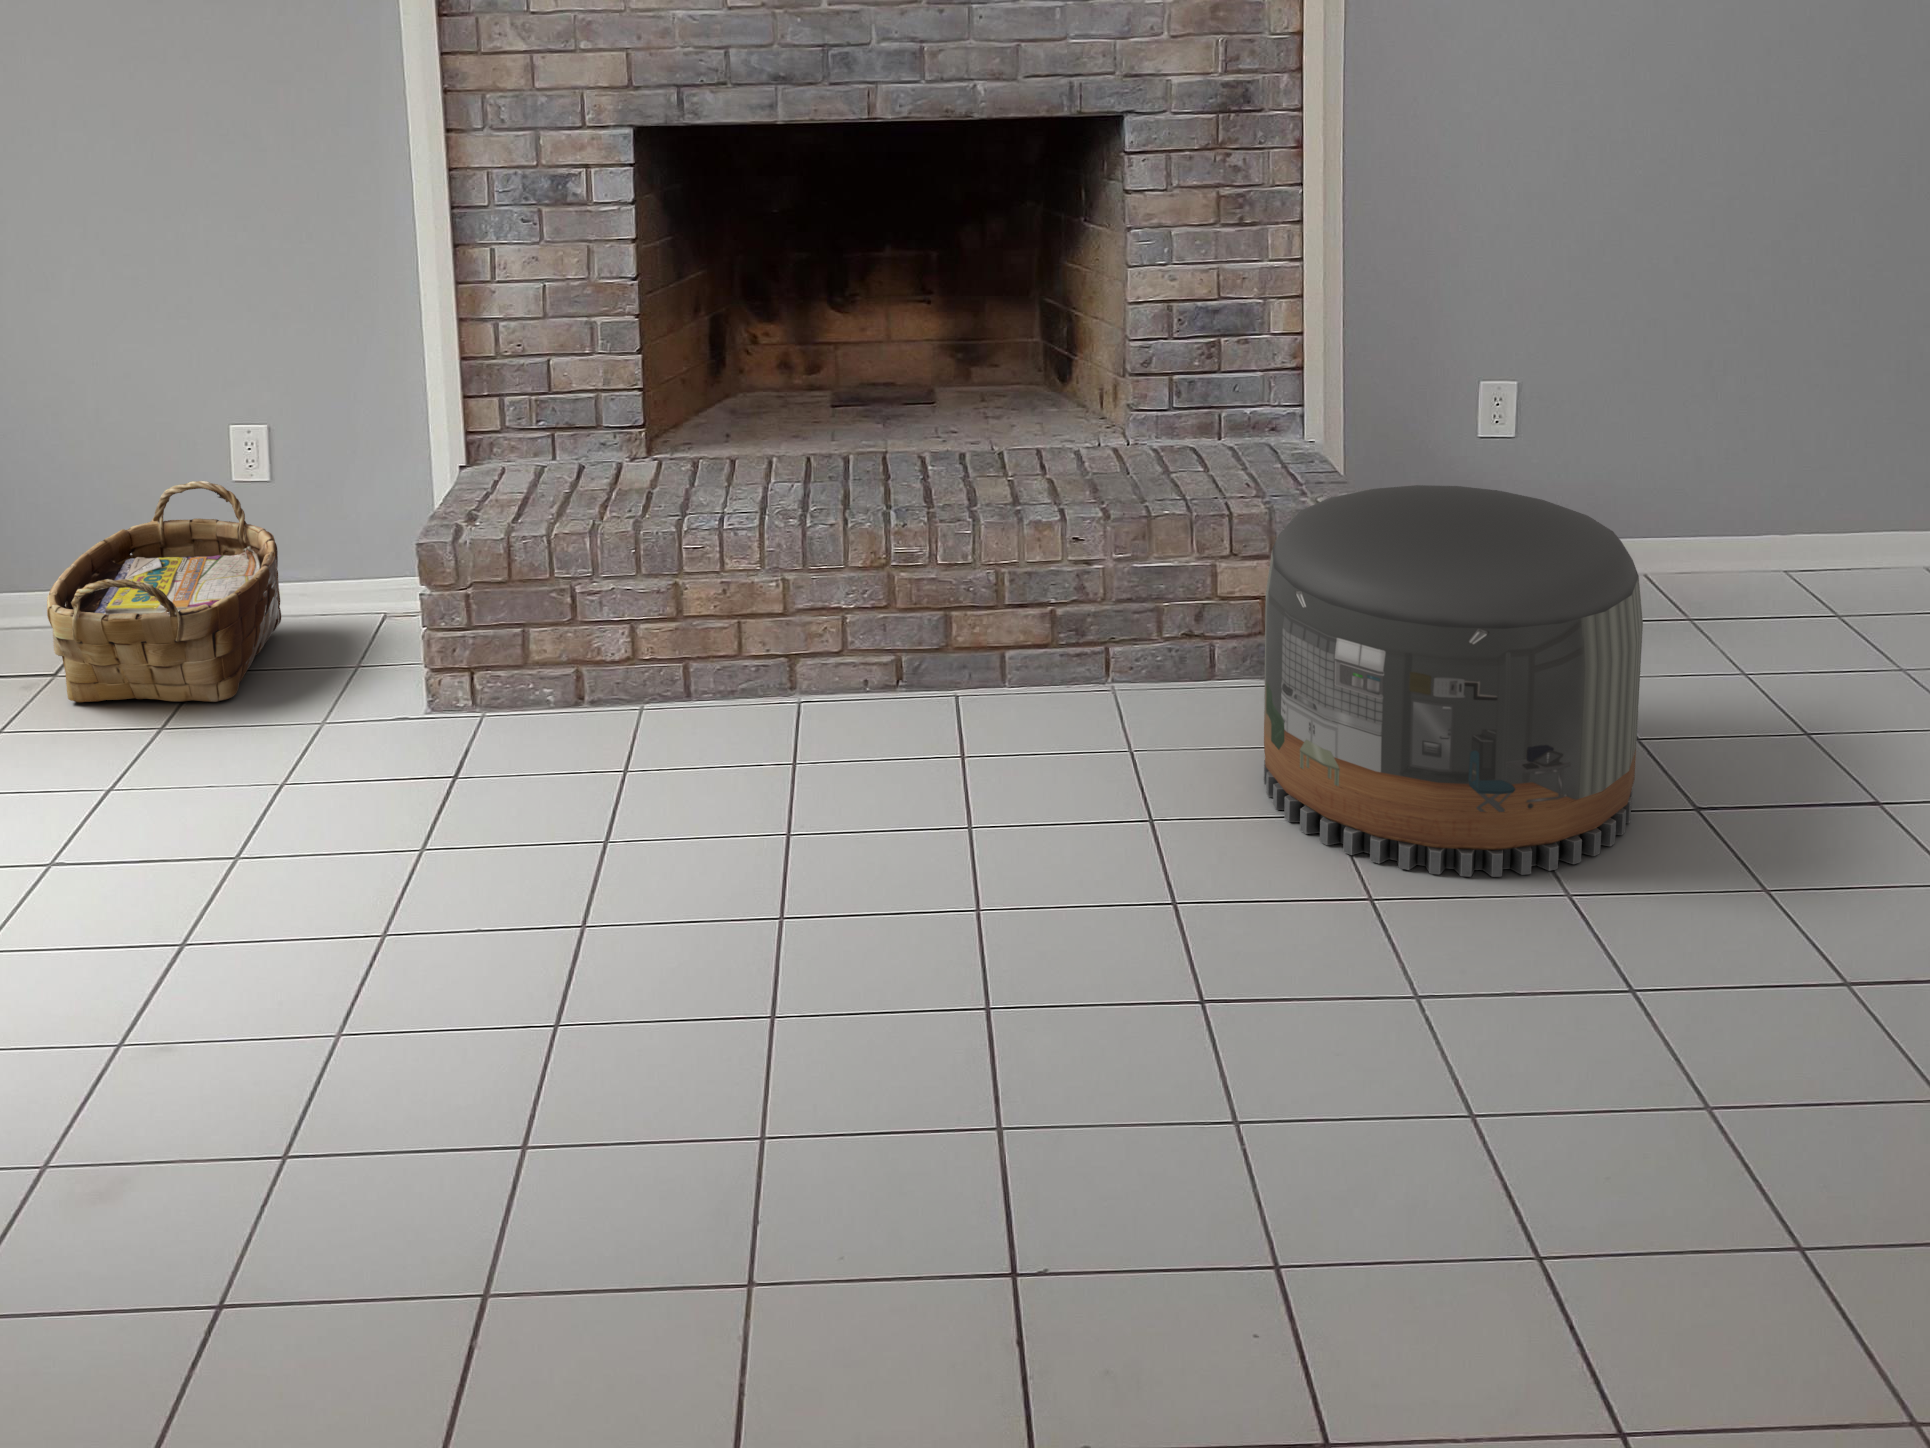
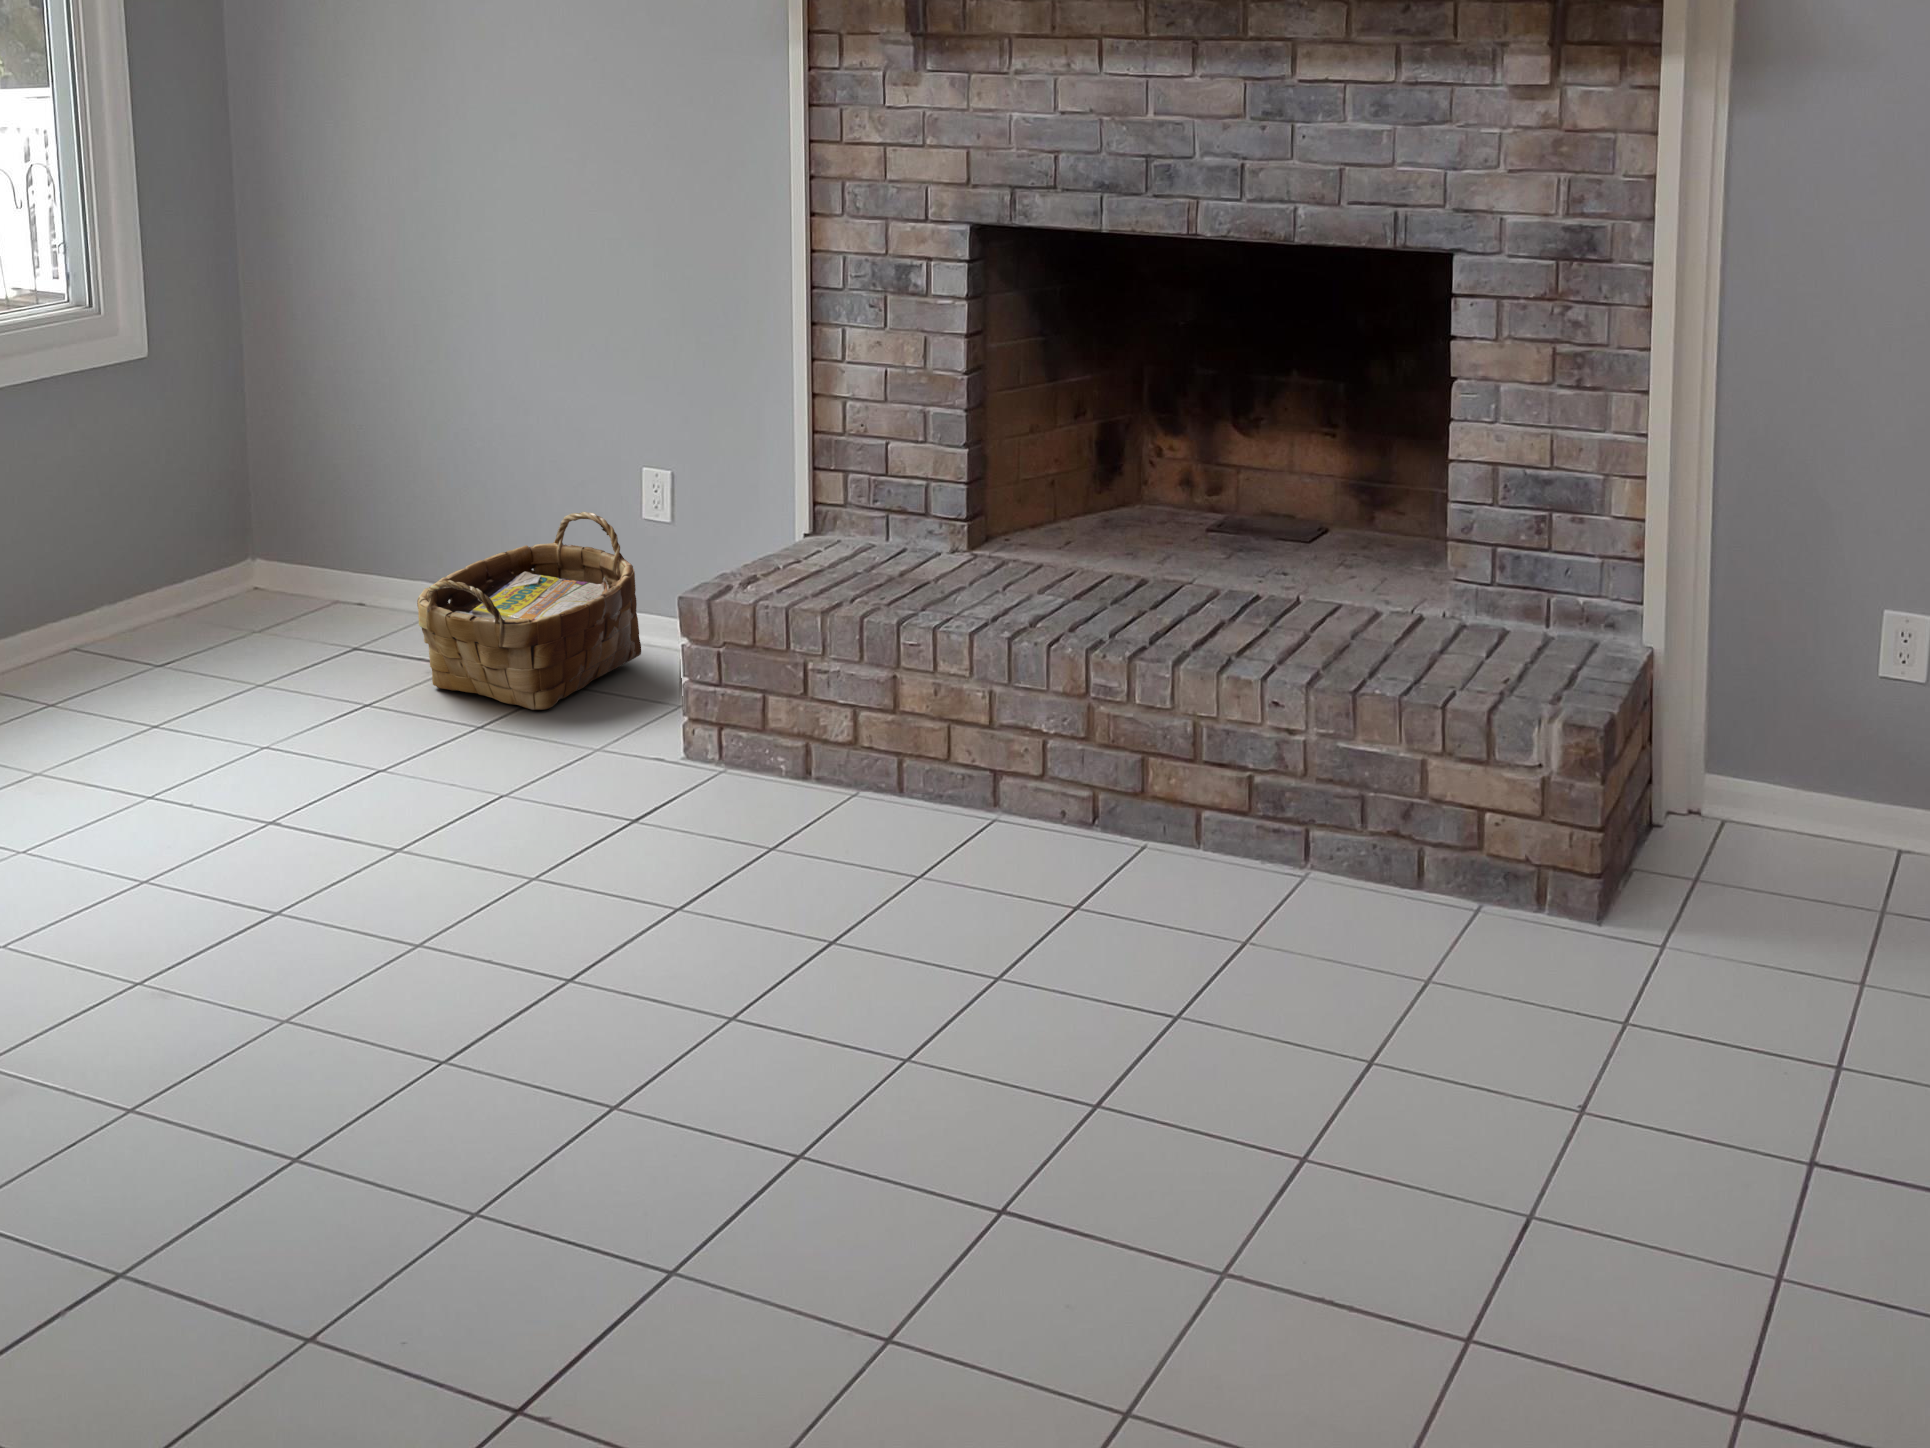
pouf: present [1264,485,1643,877] -> none [1333,699,1775,1172]

